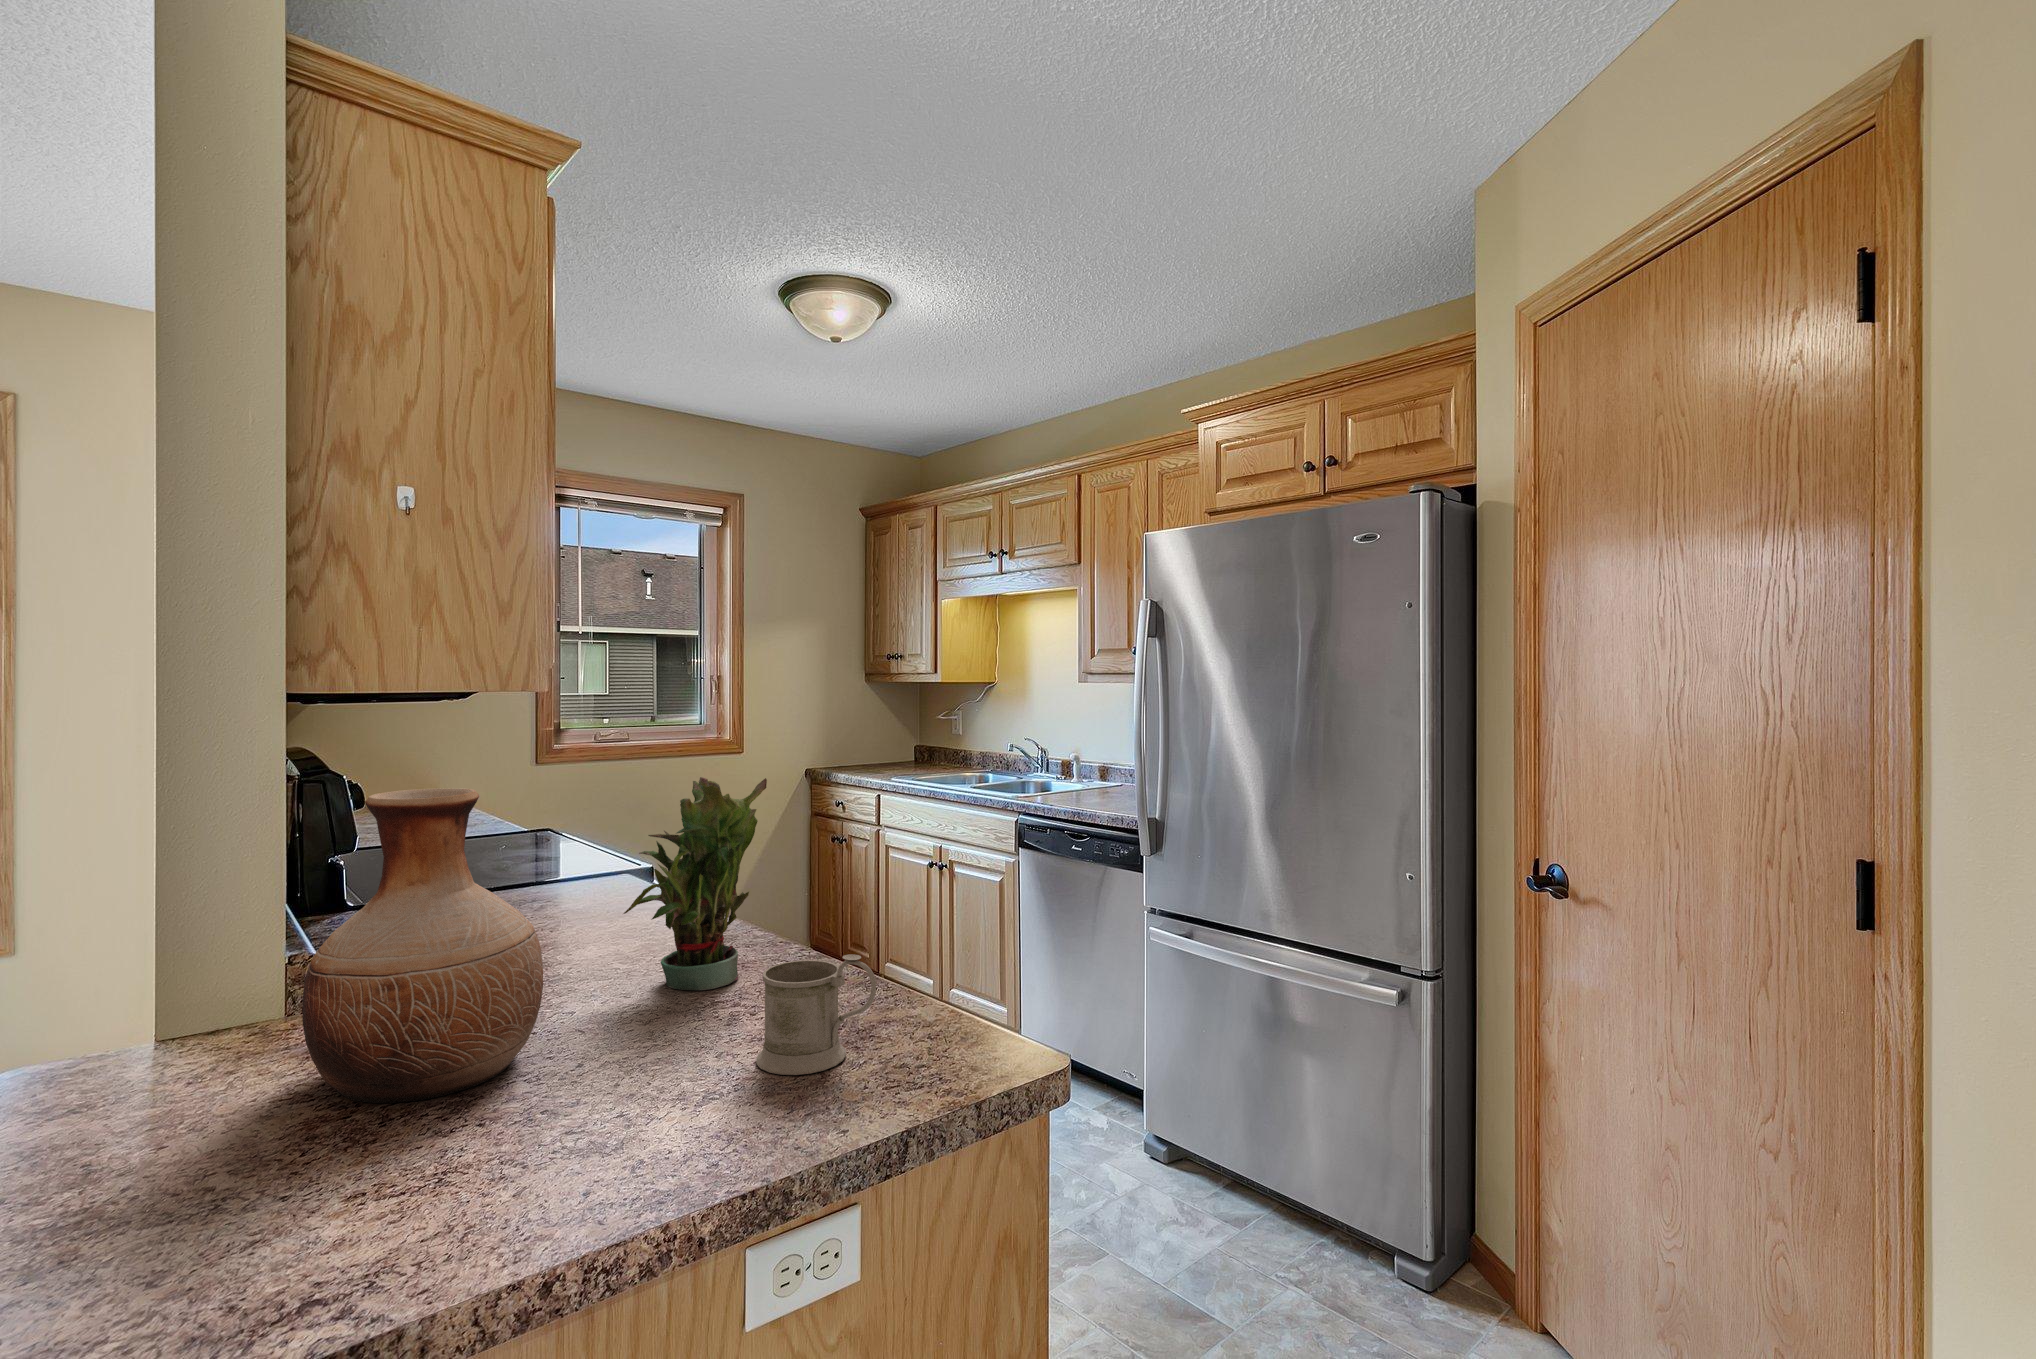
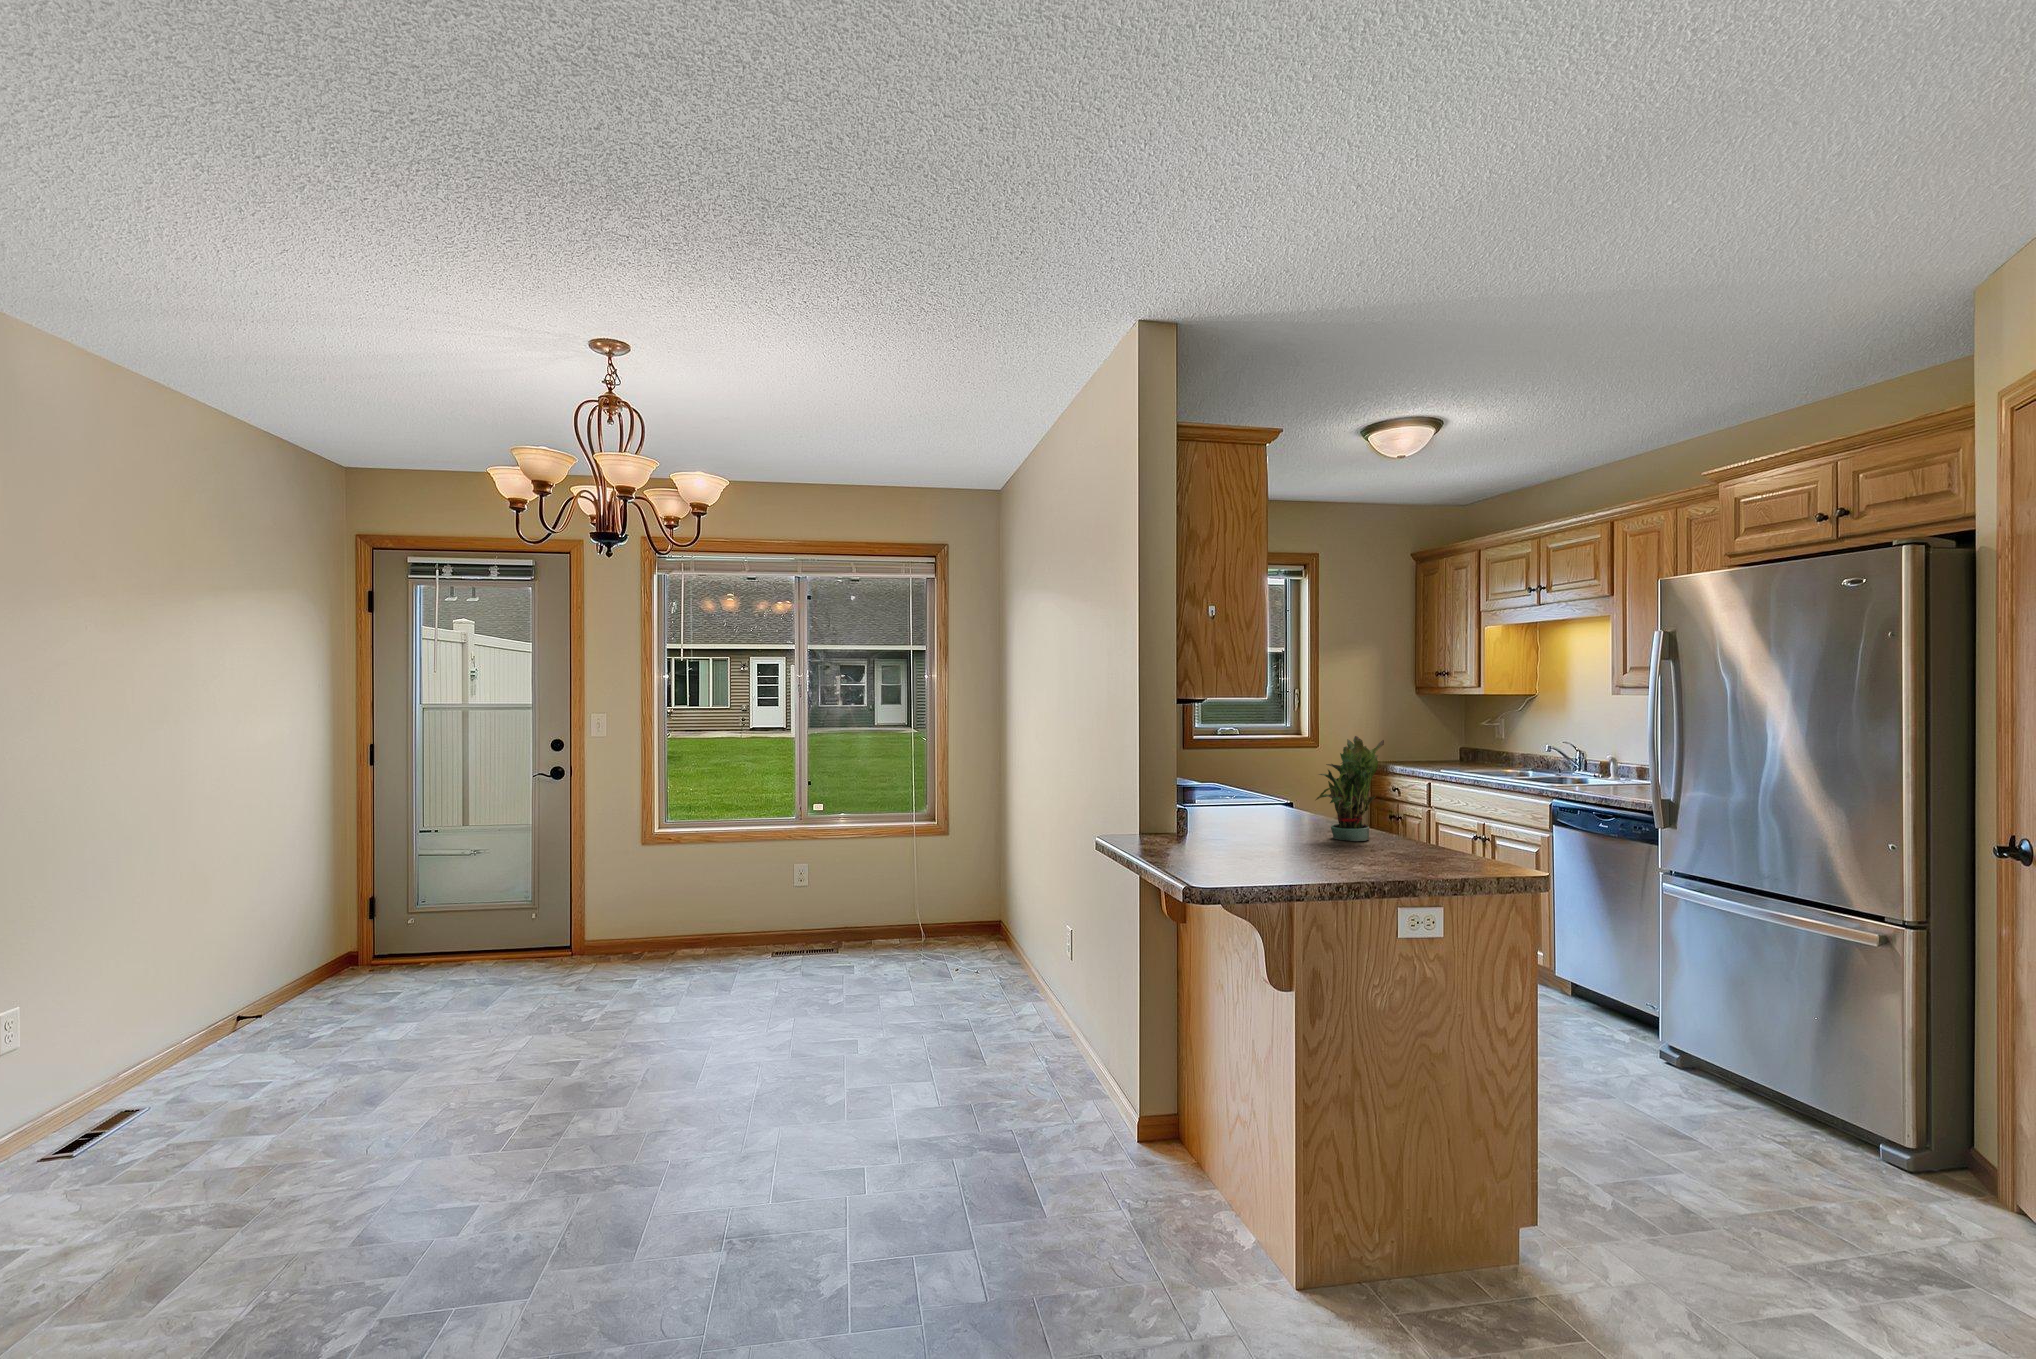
vase: present [302,788,543,1103] -> none [1210,734,1295,852]
mug: present [756,954,876,1075] -> none [1391,814,1449,863]

